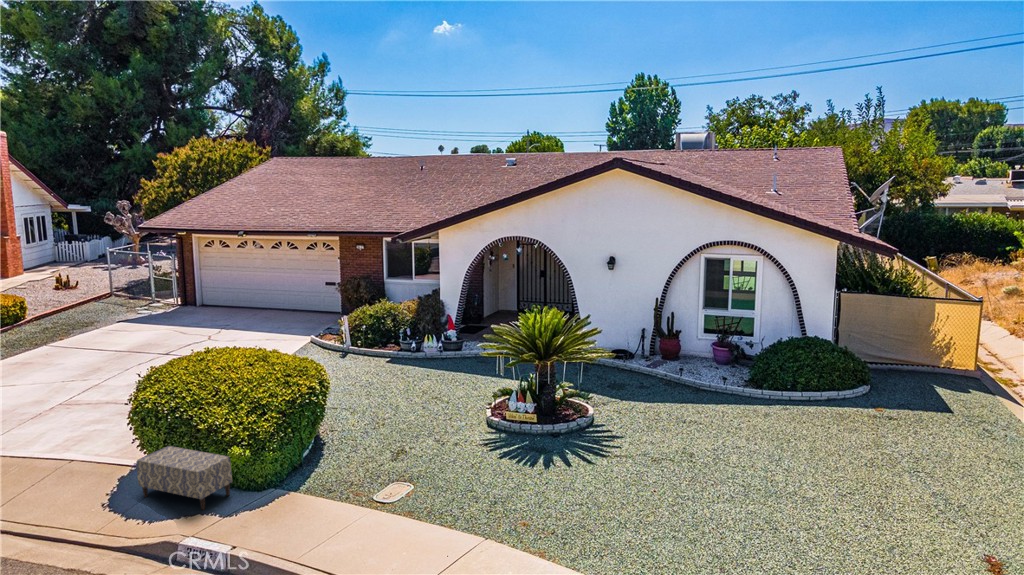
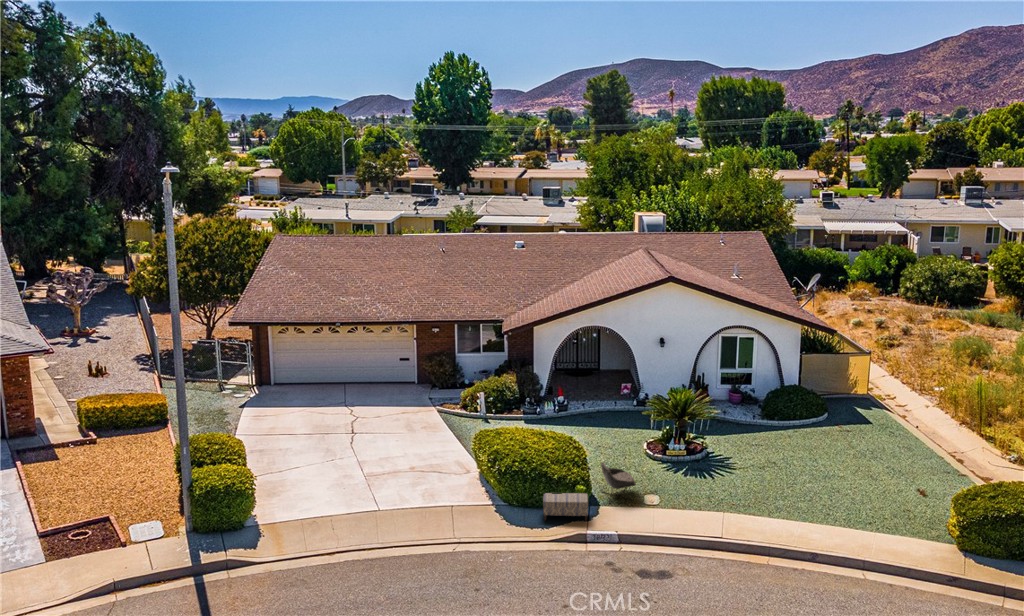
lounge chair: none [290,406,363,486] -> present [601,463,636,503]

